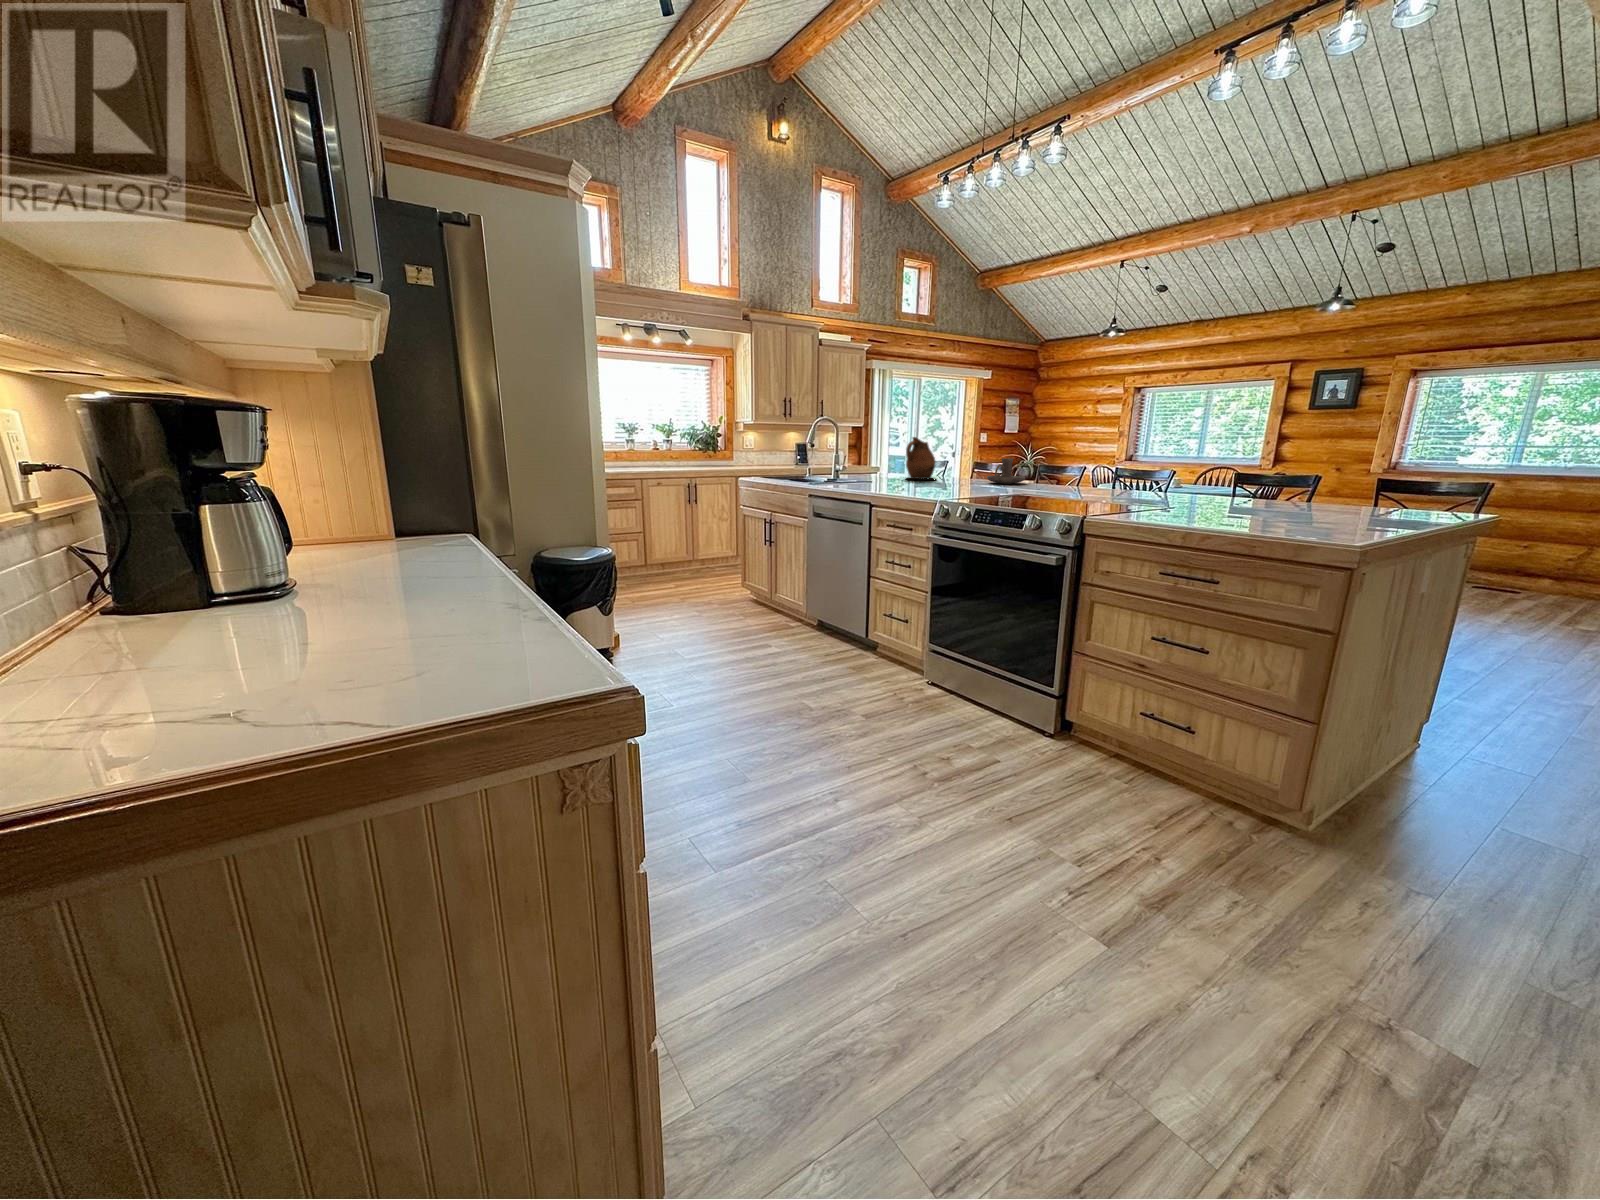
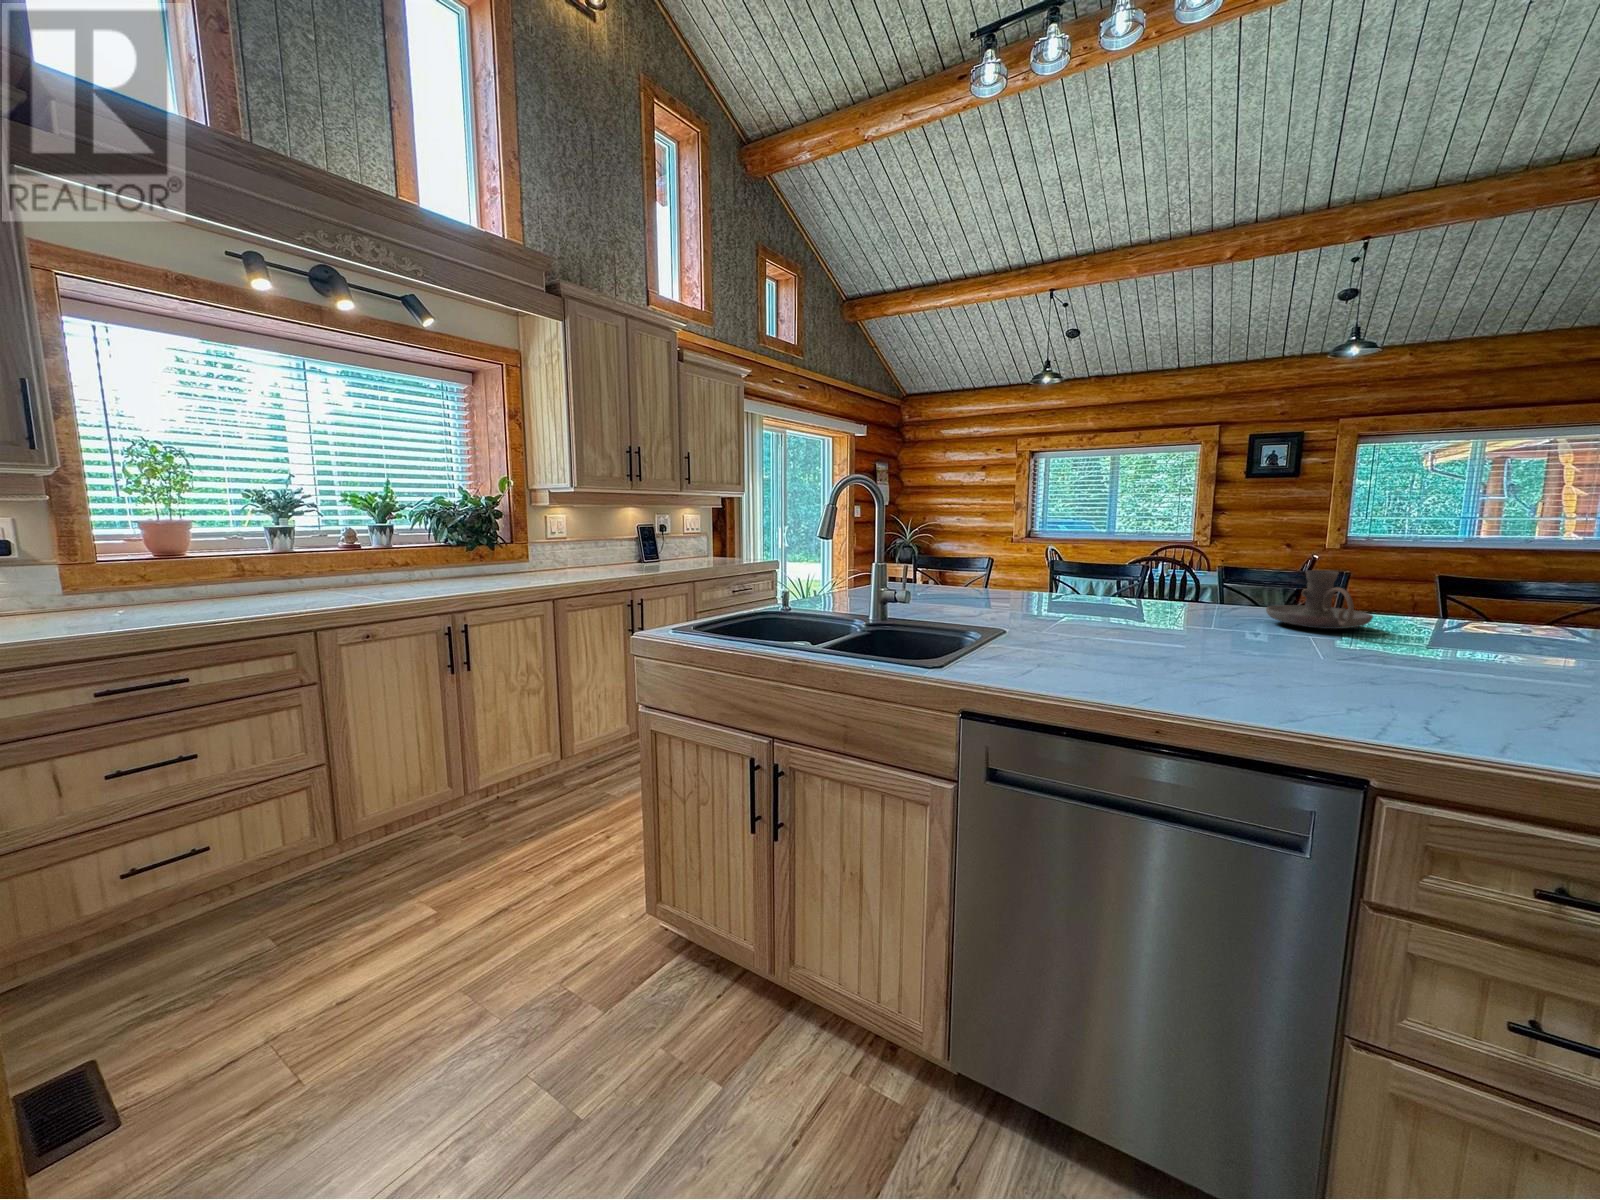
ceramic pitcher: present [906,437,936,480] -> none [1038,524,1135,623]

